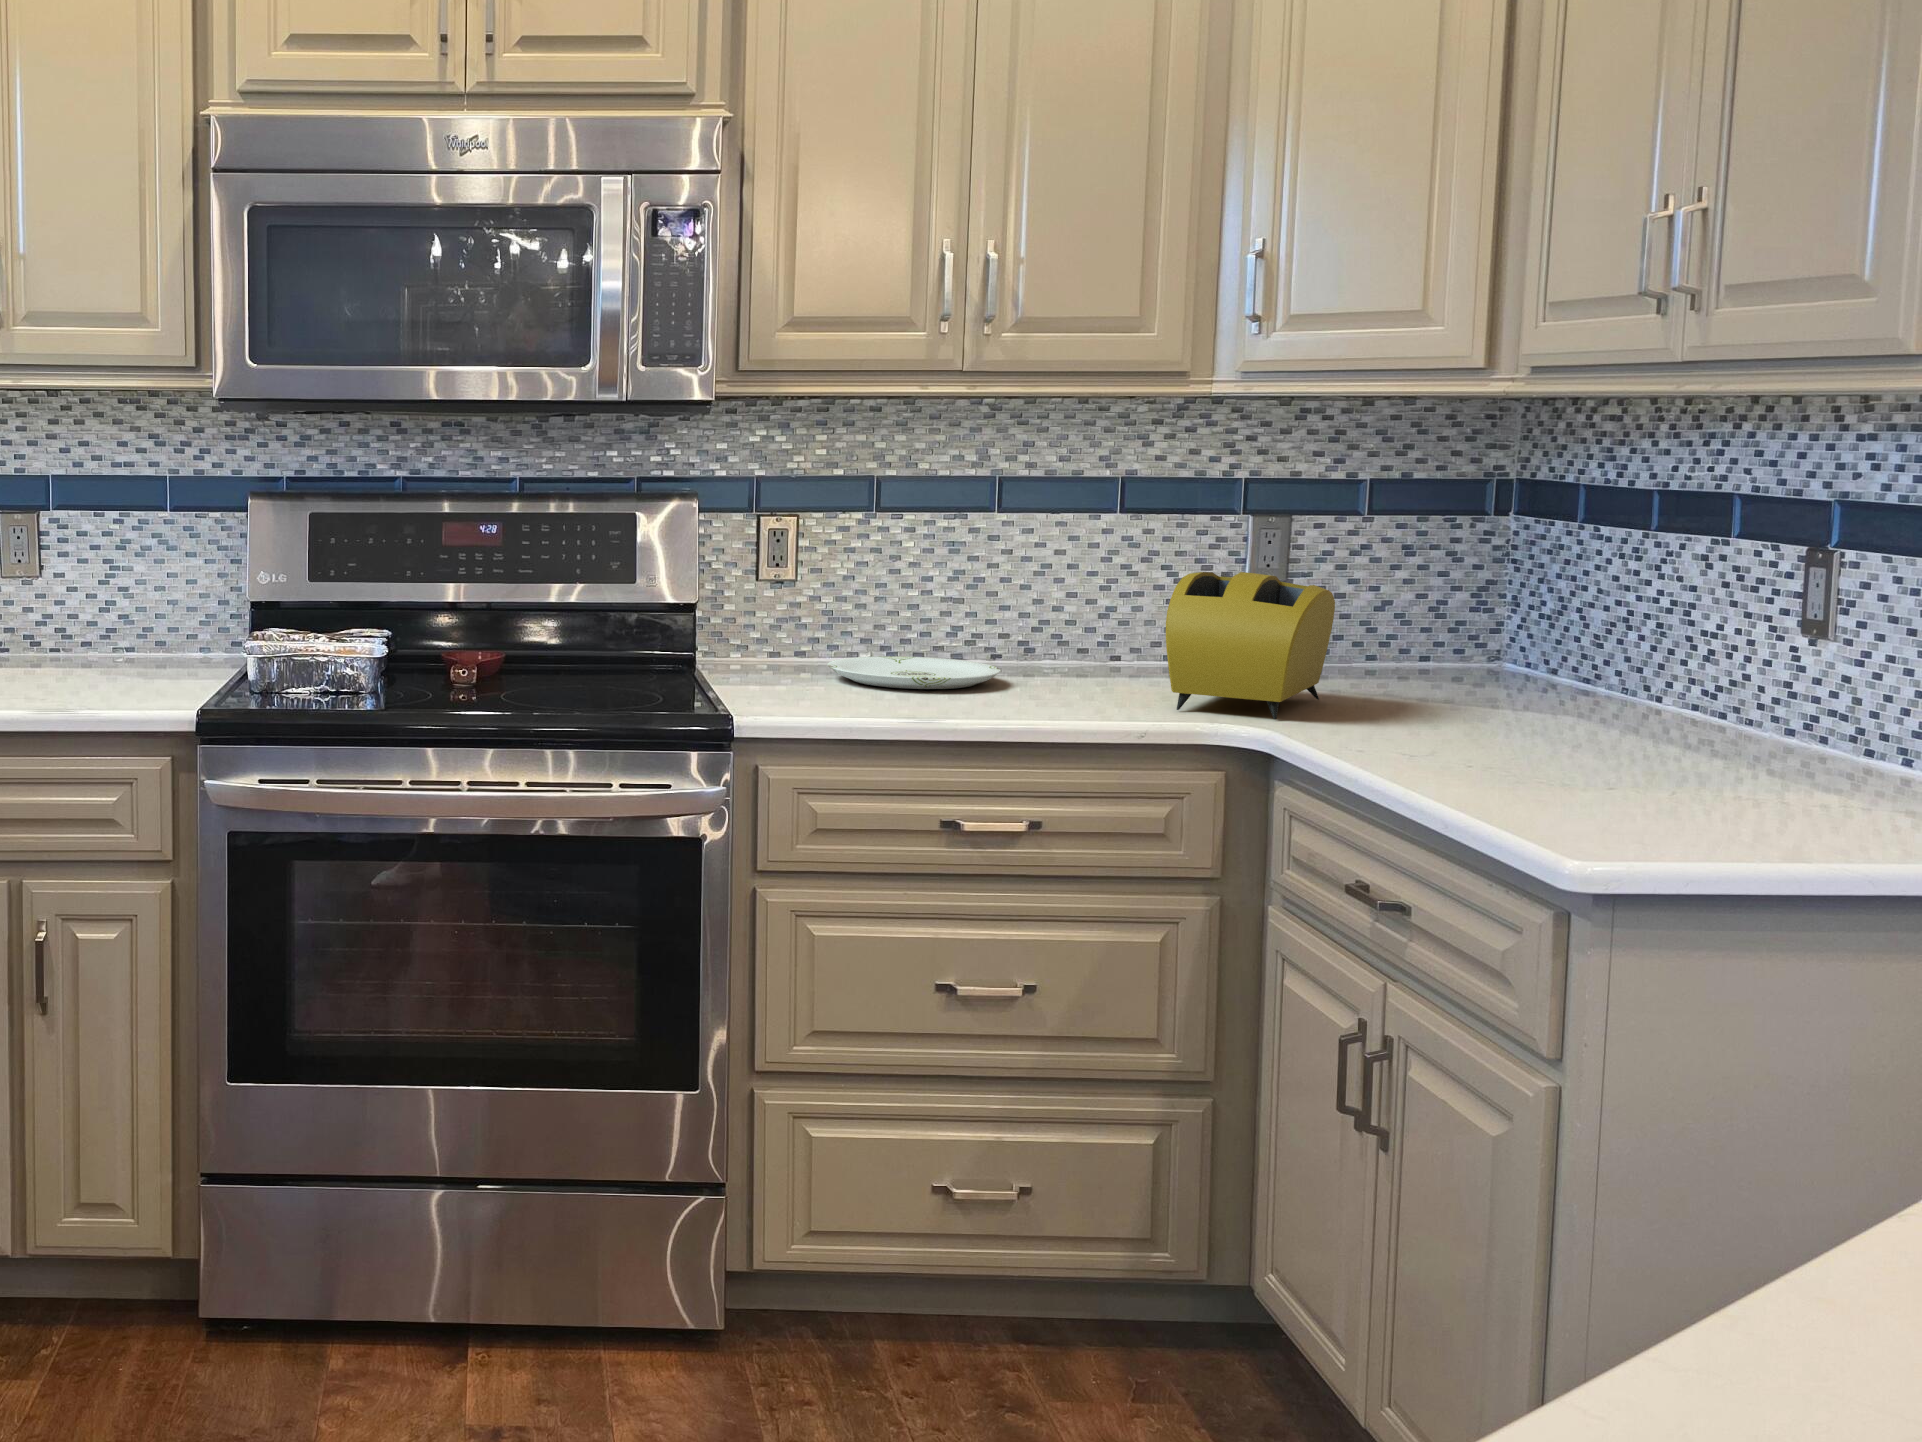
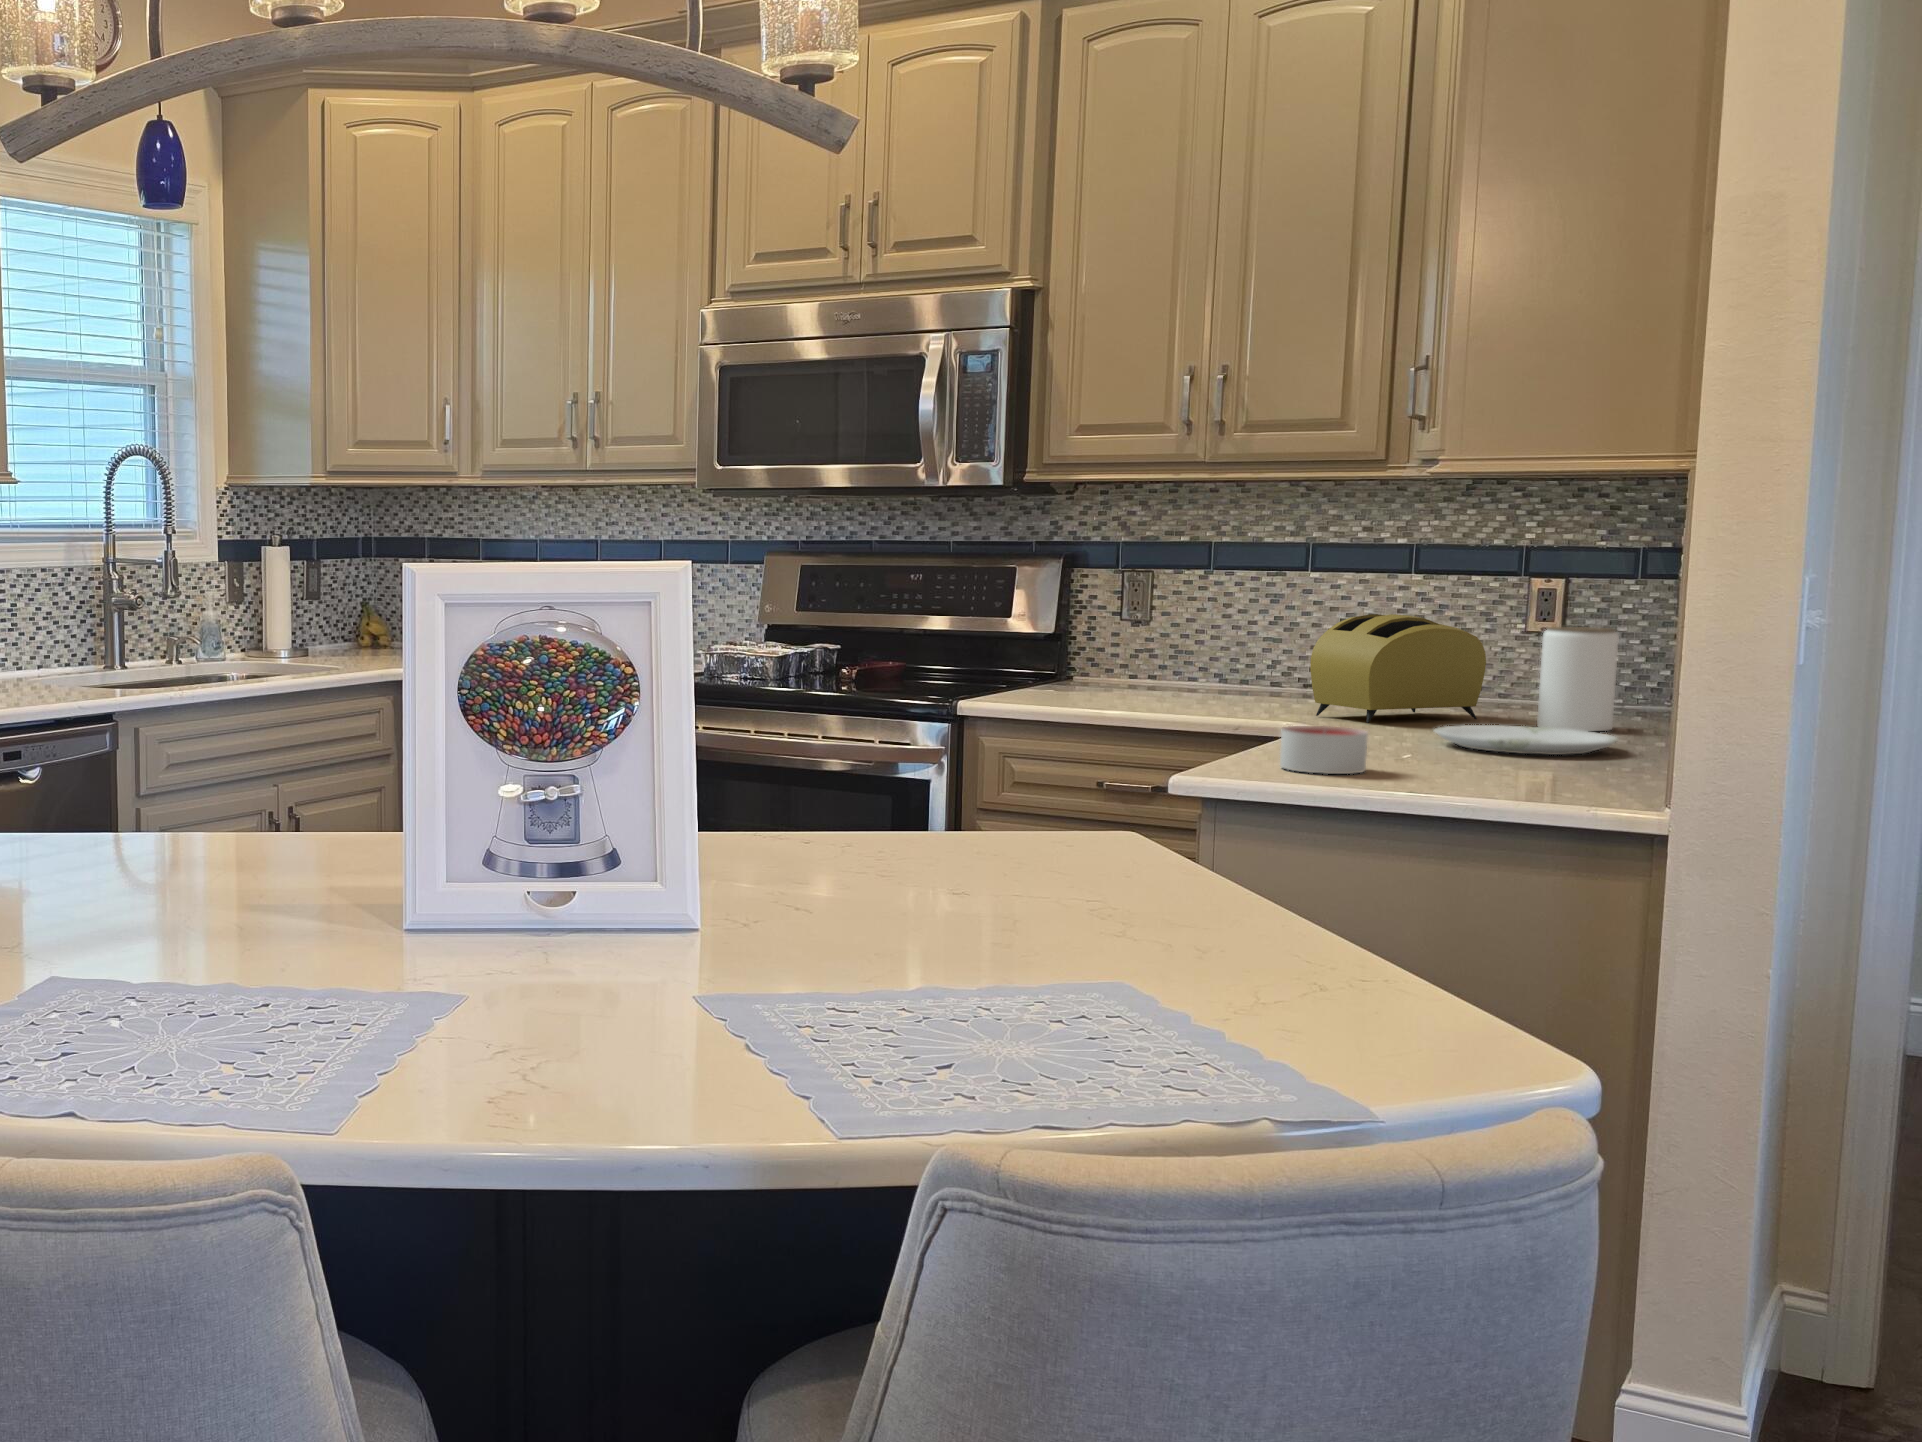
jar: none [1404,581,1502,711] -> present [1537,627,1619,731]
plate: present [828,656,1001,689] -> present [1434,725,1618,755]
candle: none [1586,764,1730,845] -> present [1280,726,1368,774]

